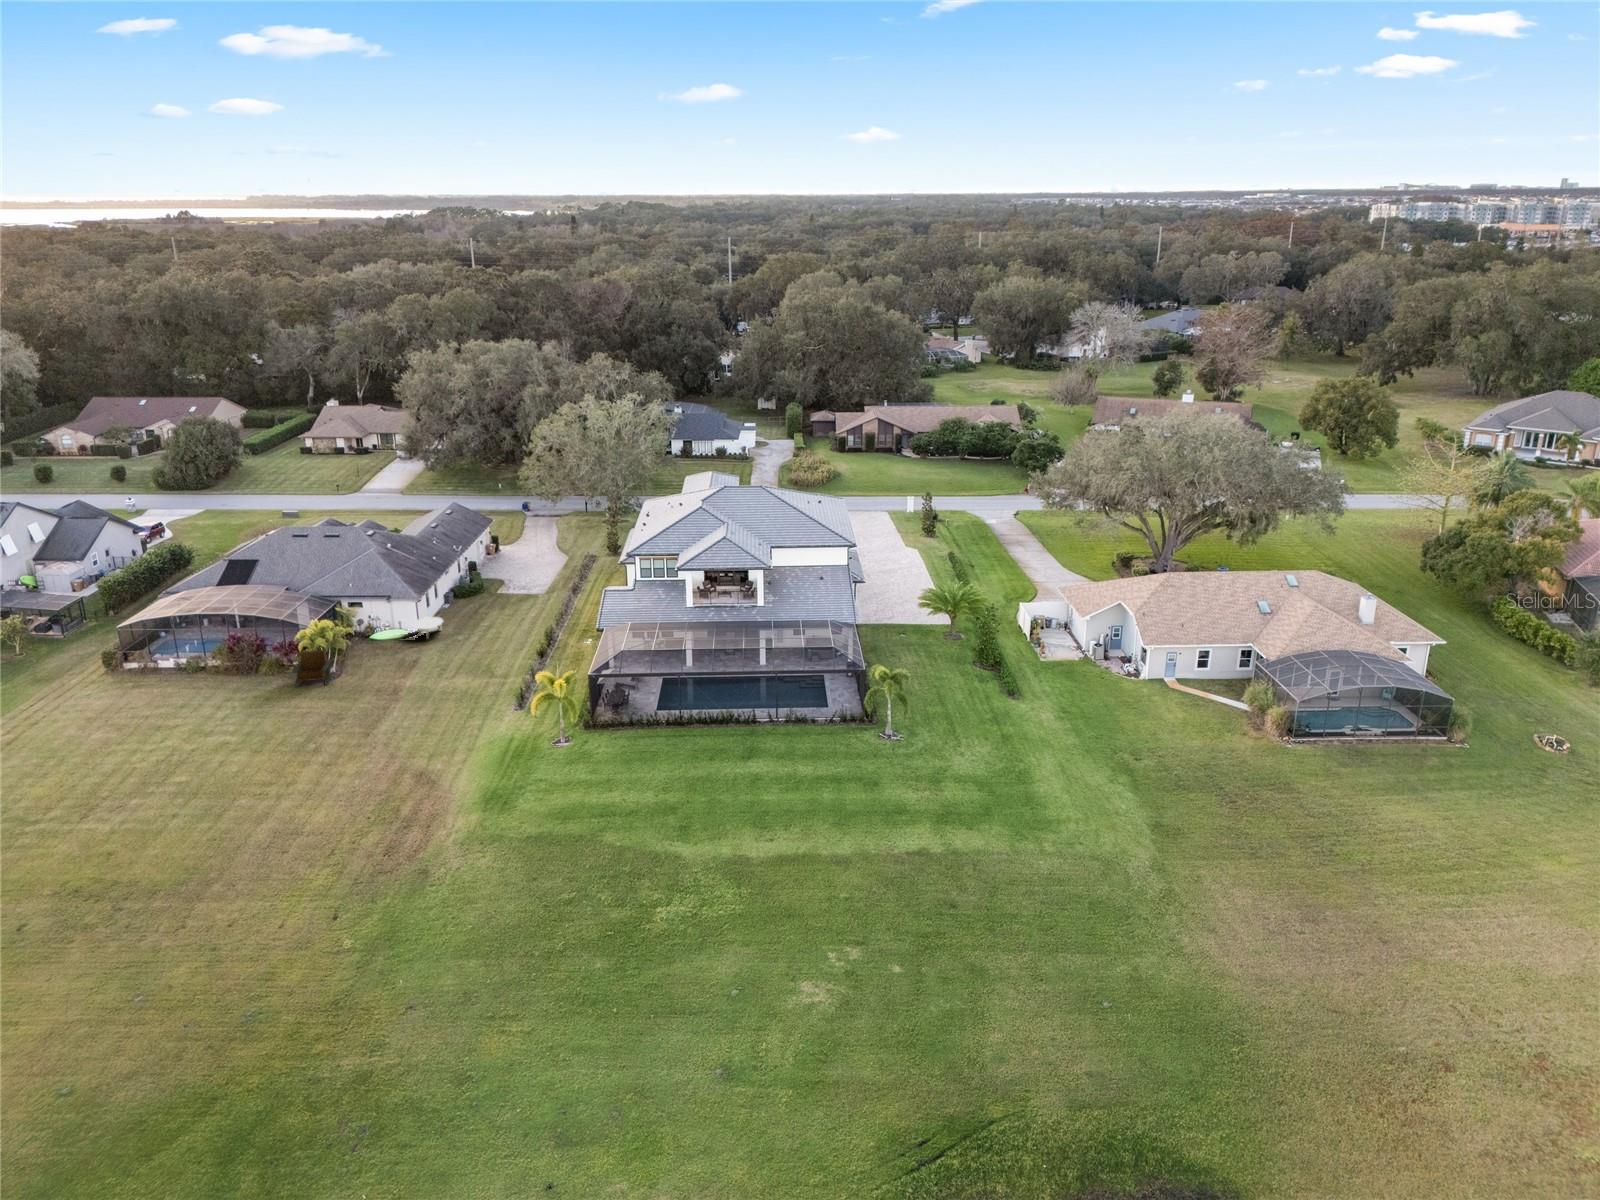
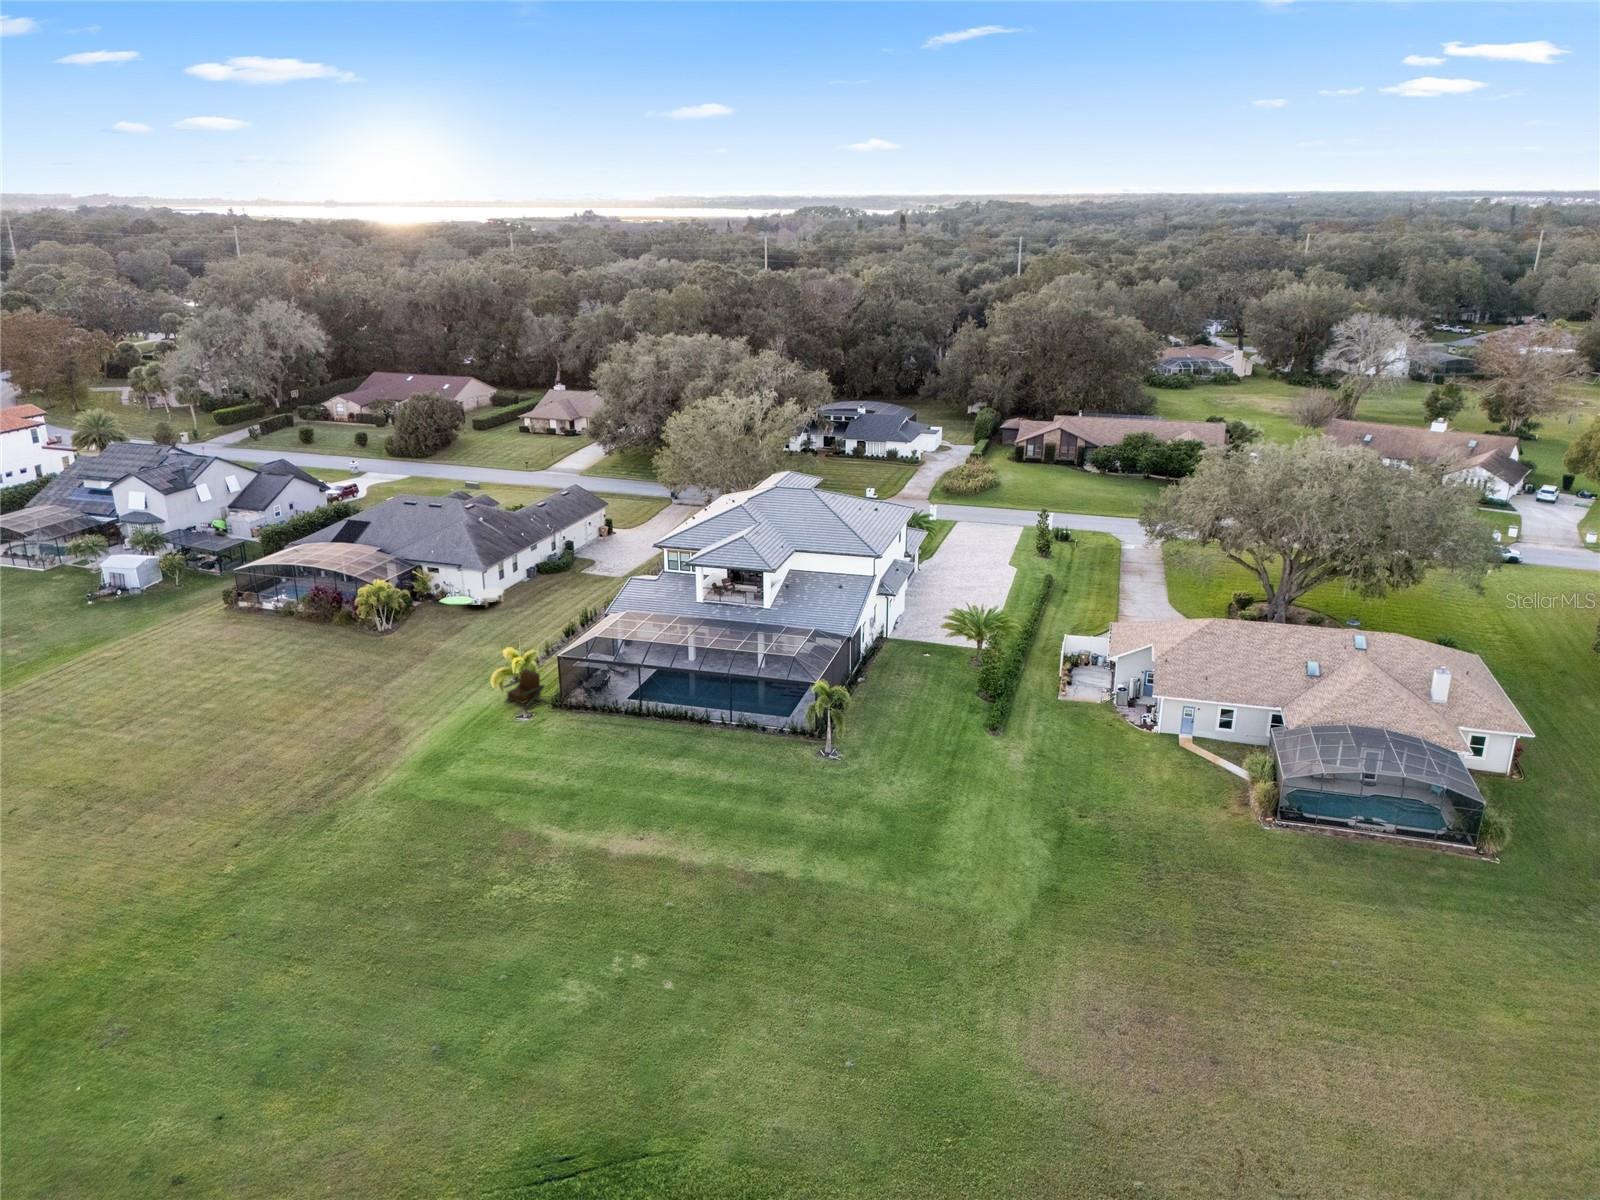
lounge chair: present [293,650,335,687] -> present [504,669,545,710]

